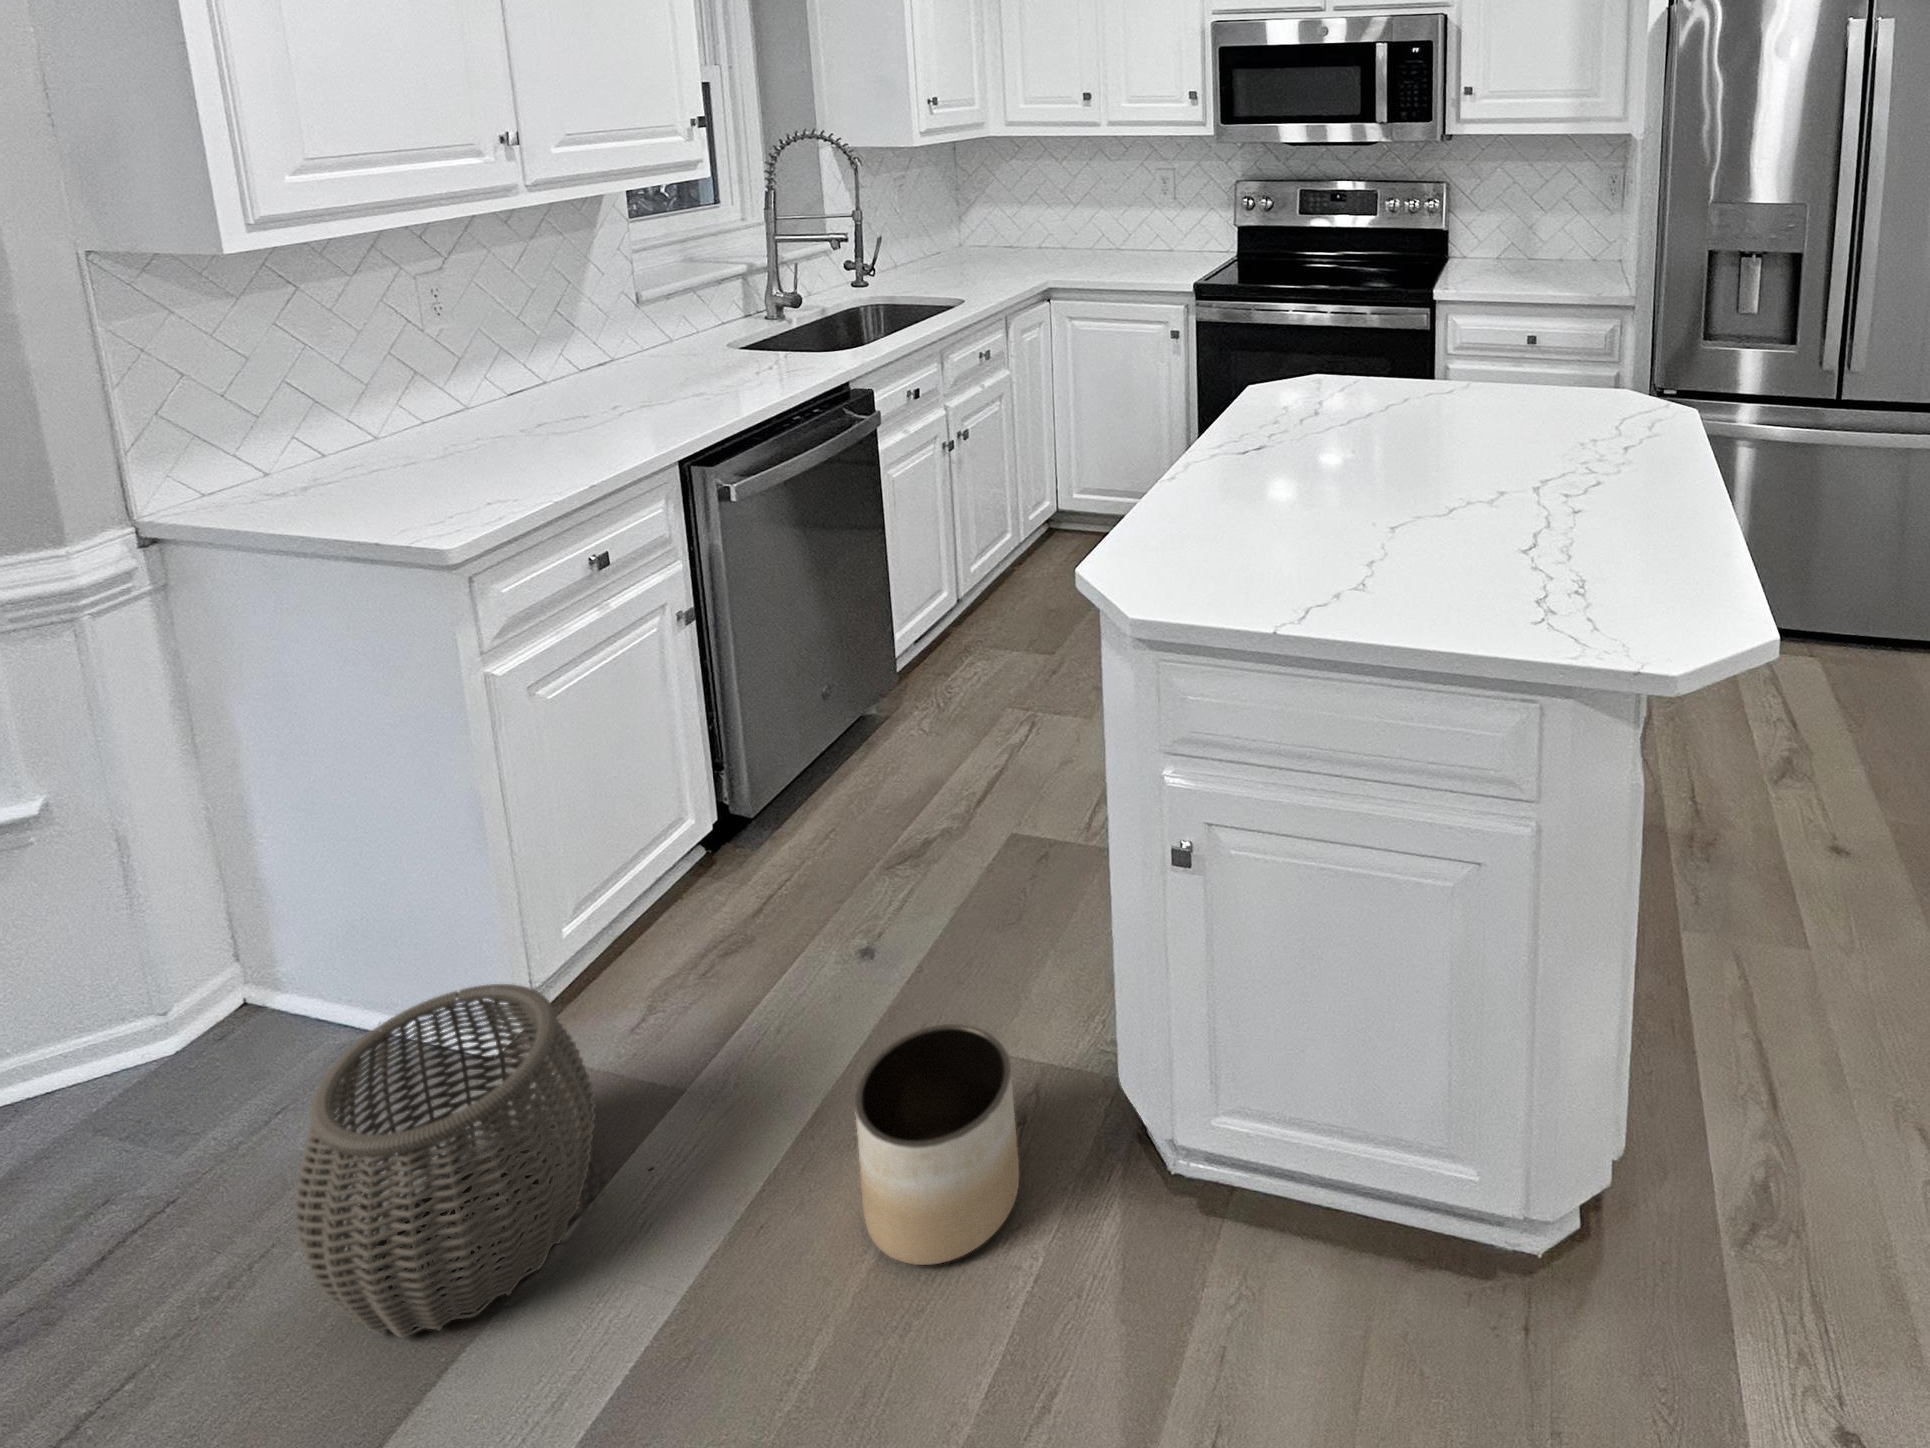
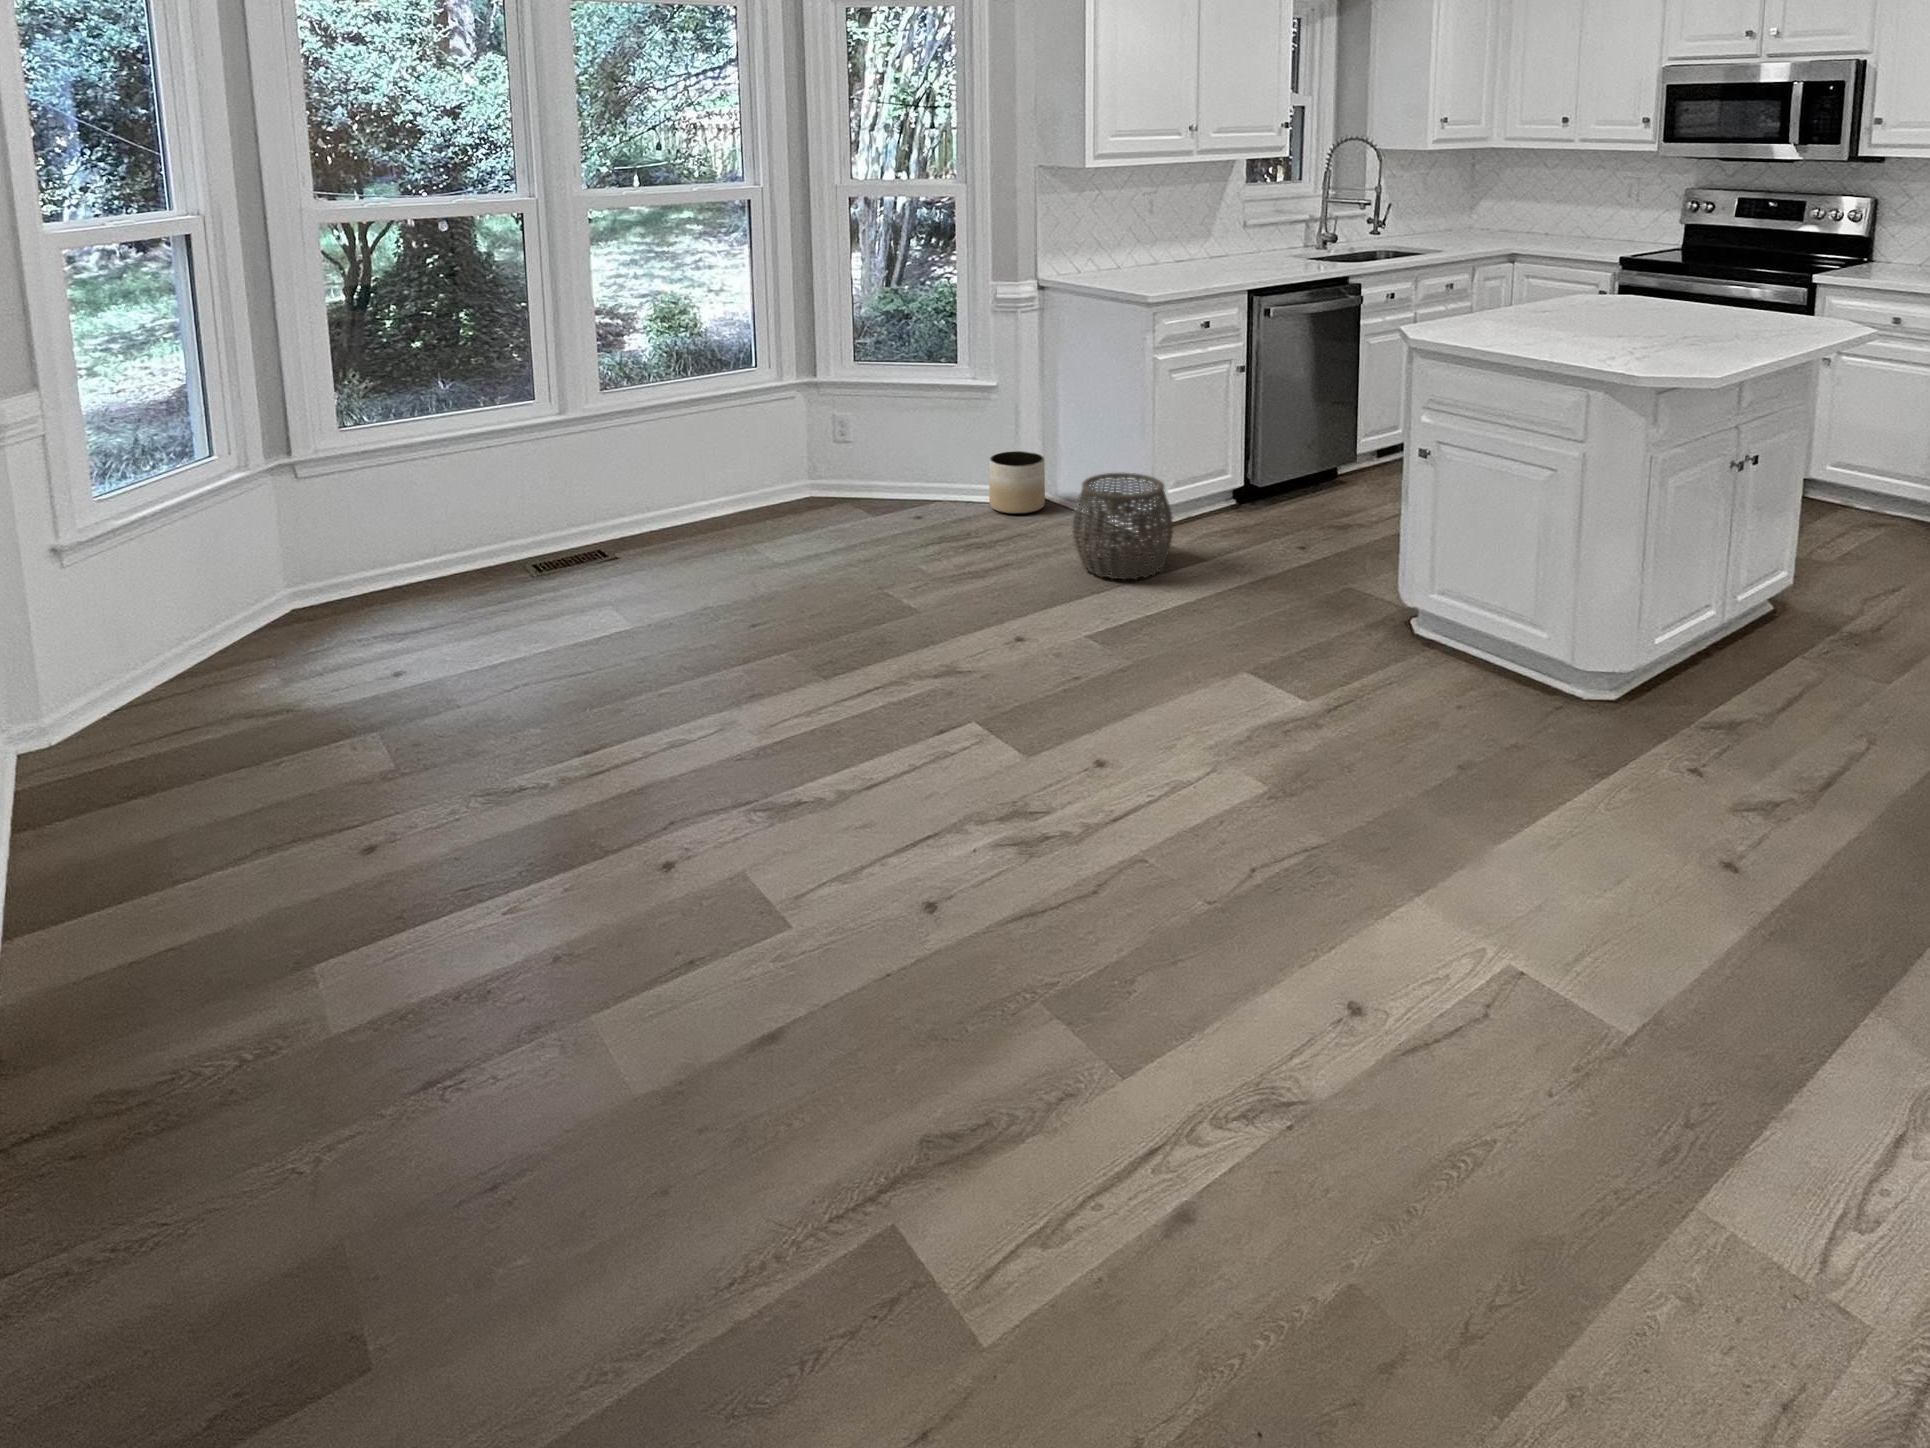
planter: present [855,1024,1019,1265] -> present [989,451,1045,514]

